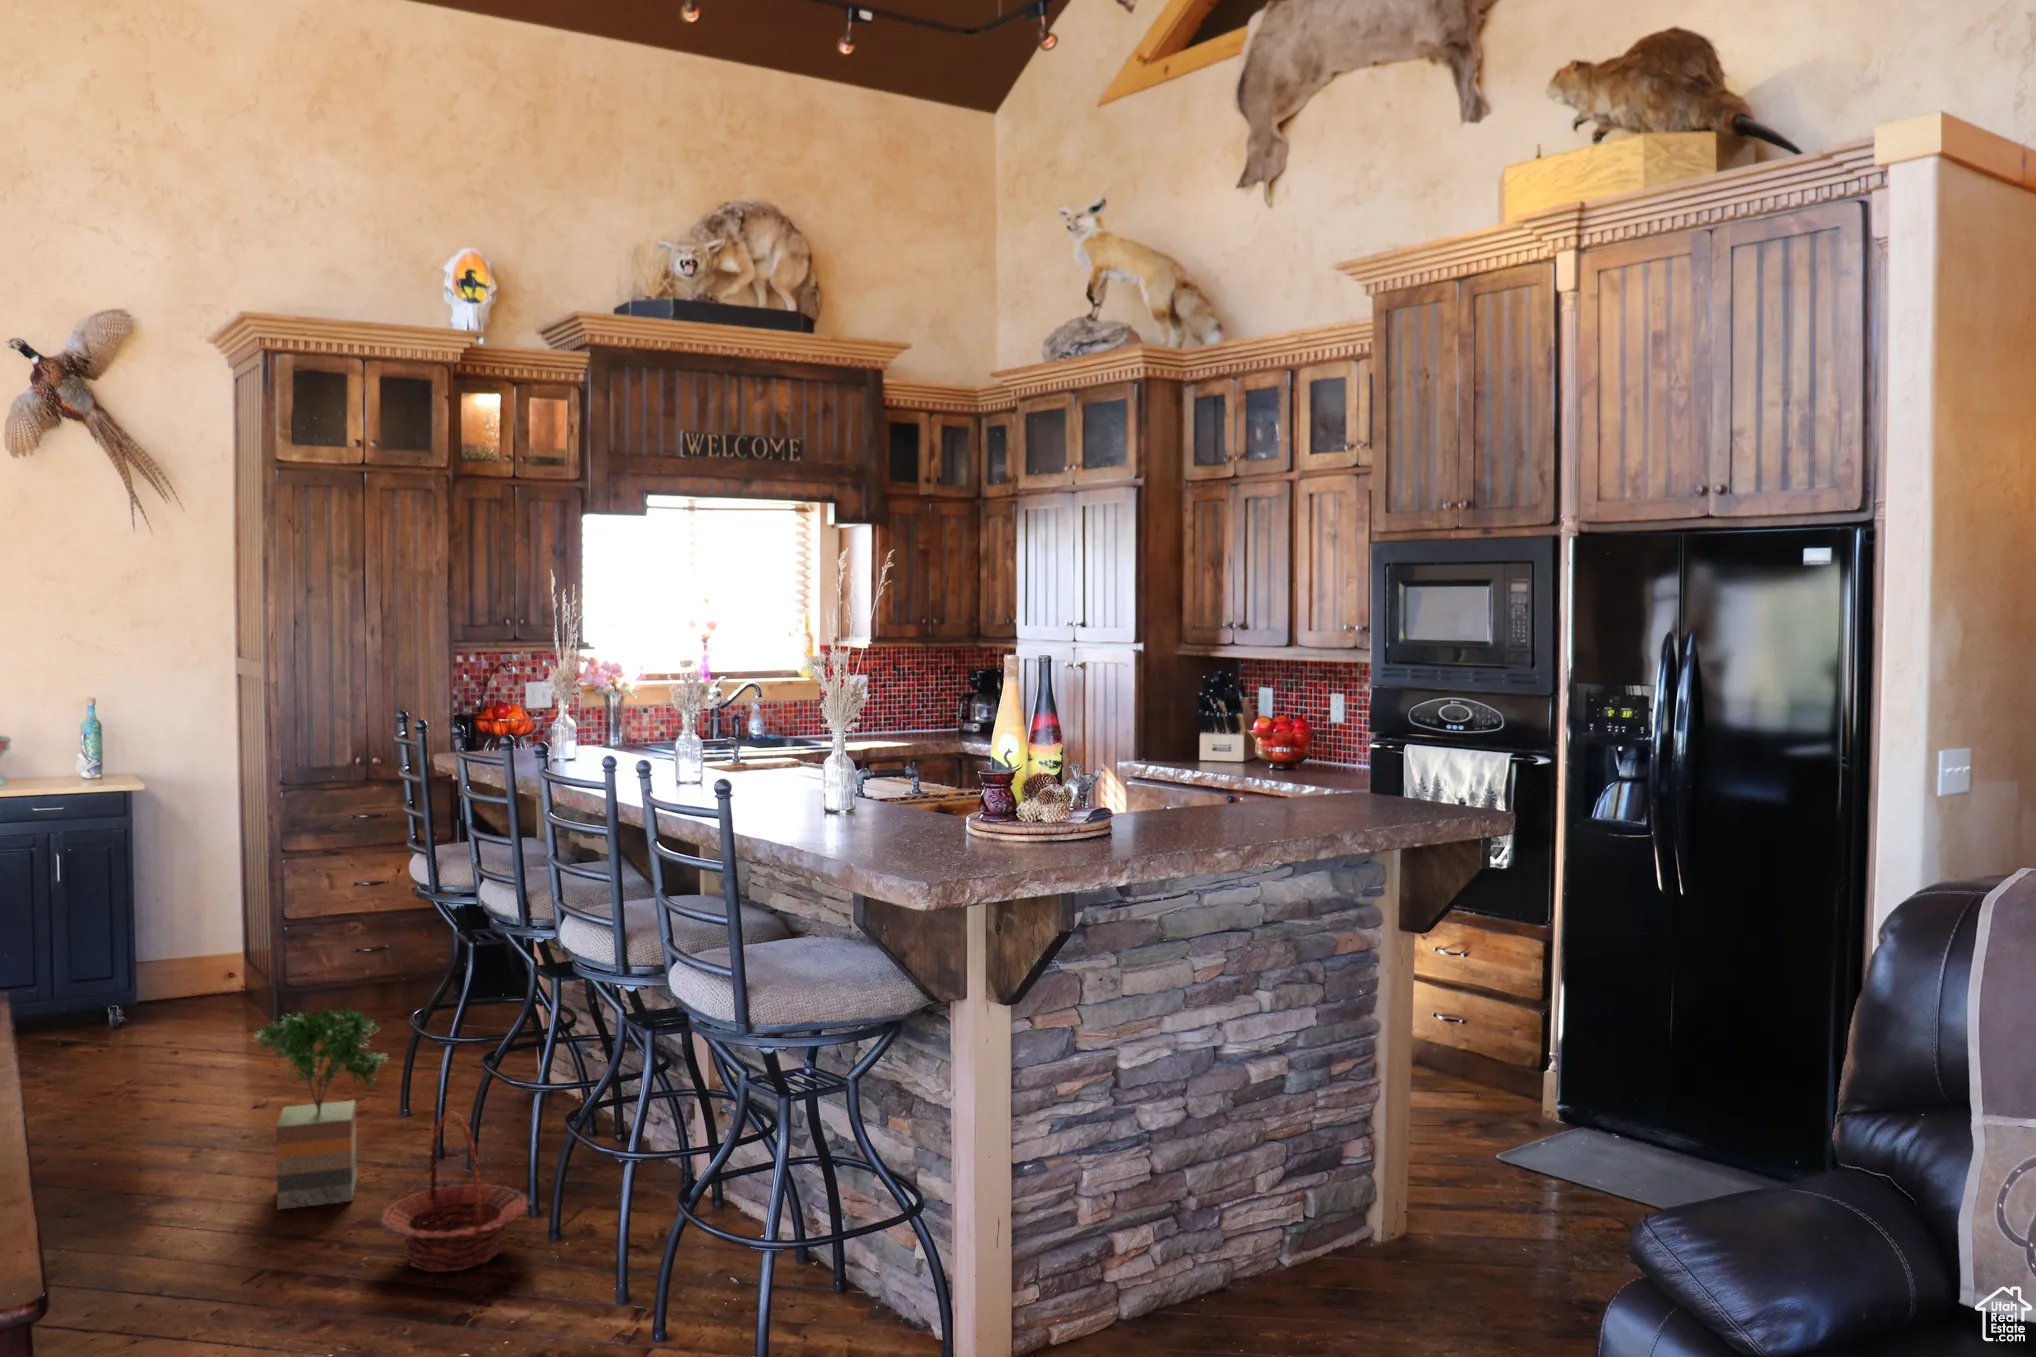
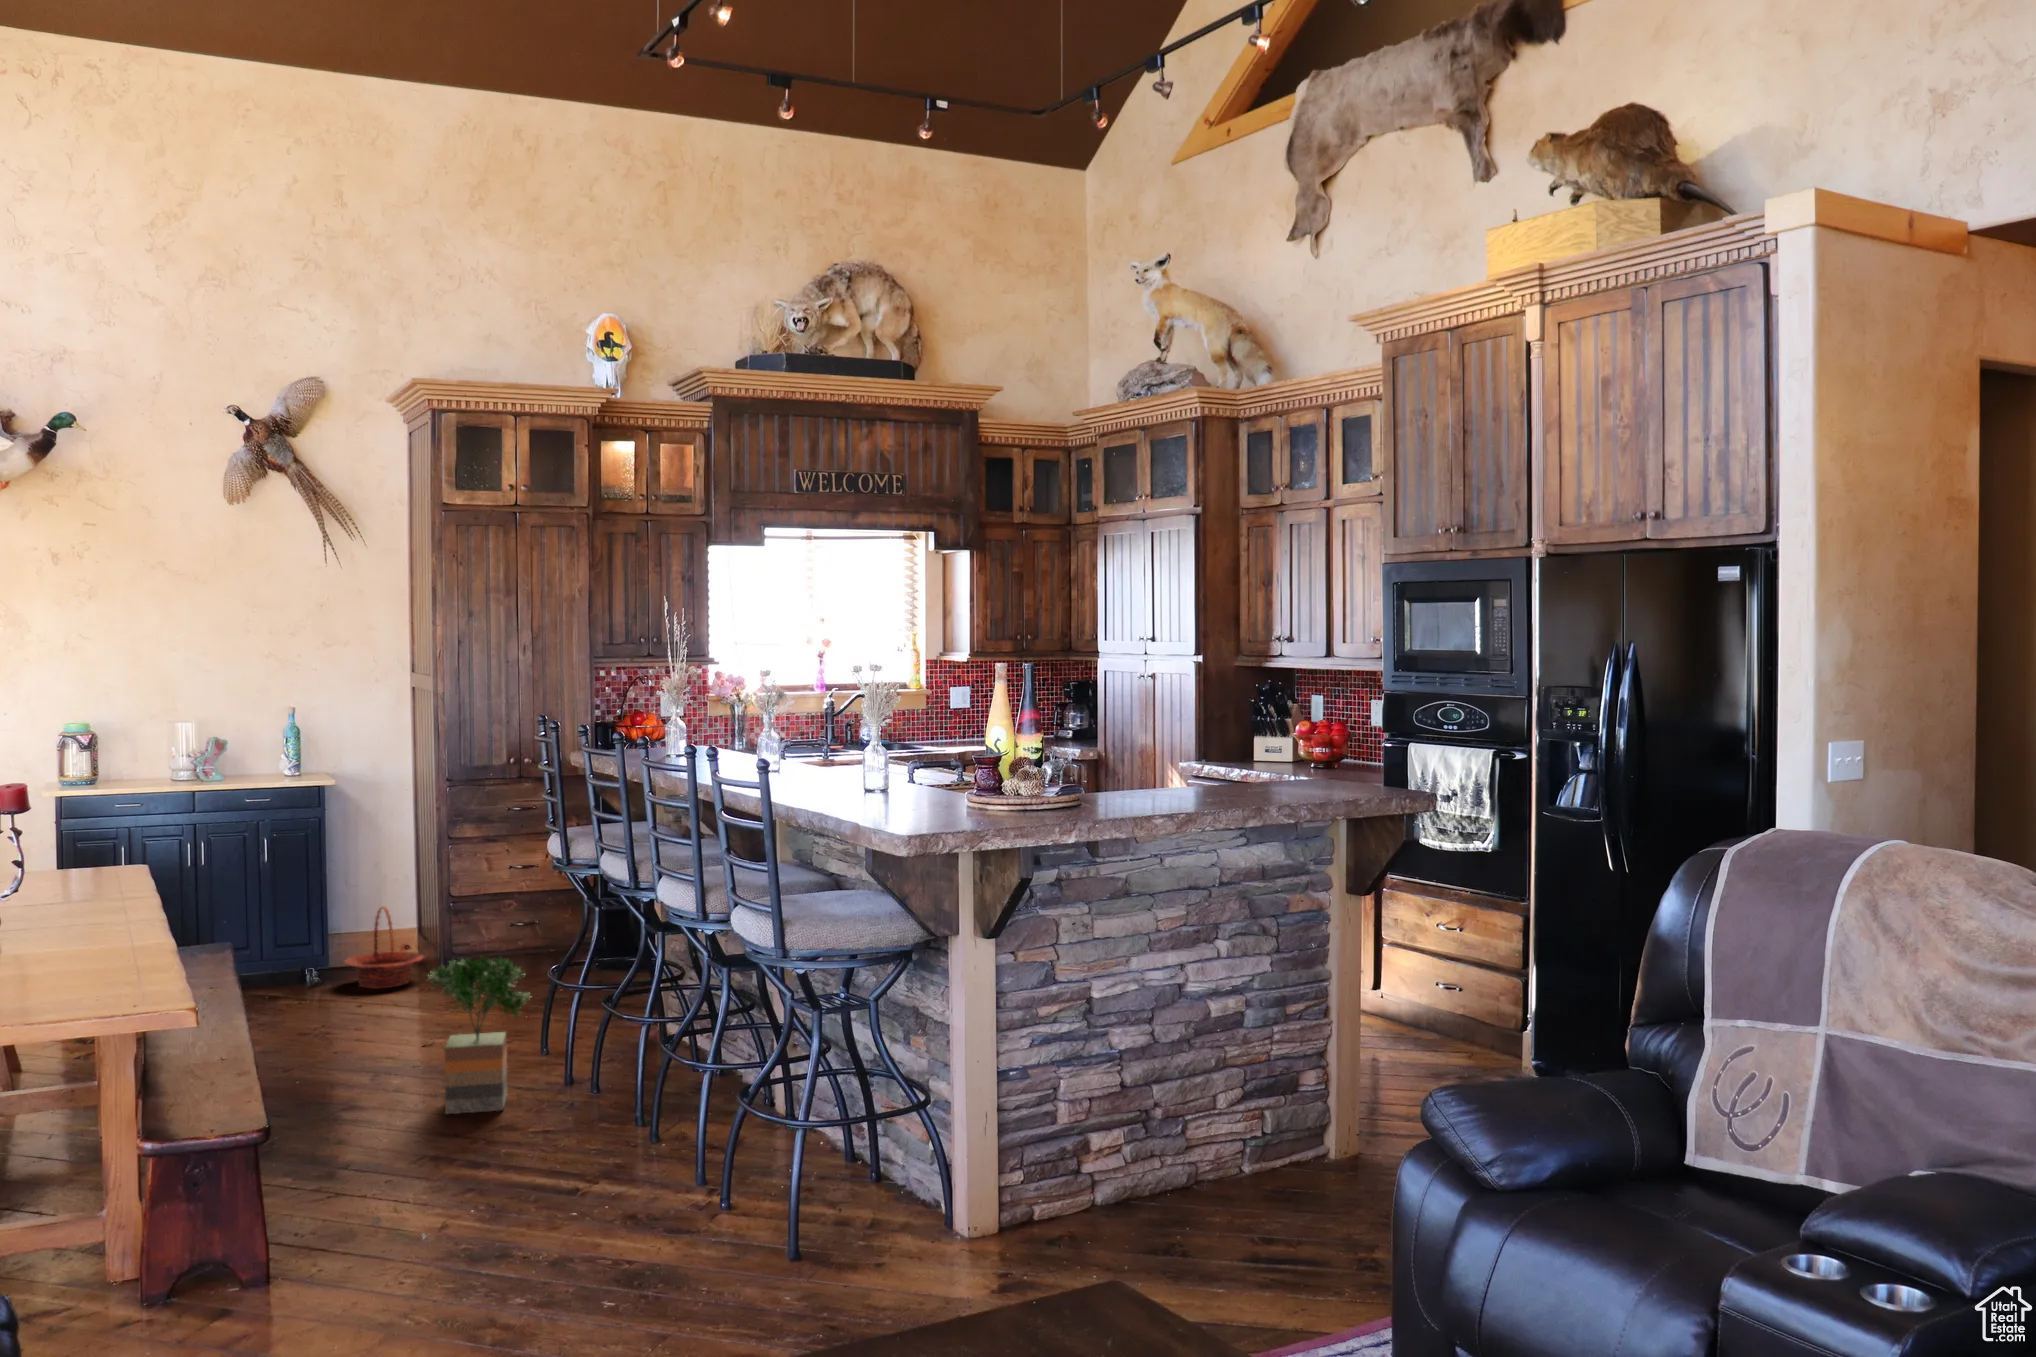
basket: present [379,1112,530,1272] -> present [343,907,425,988]

